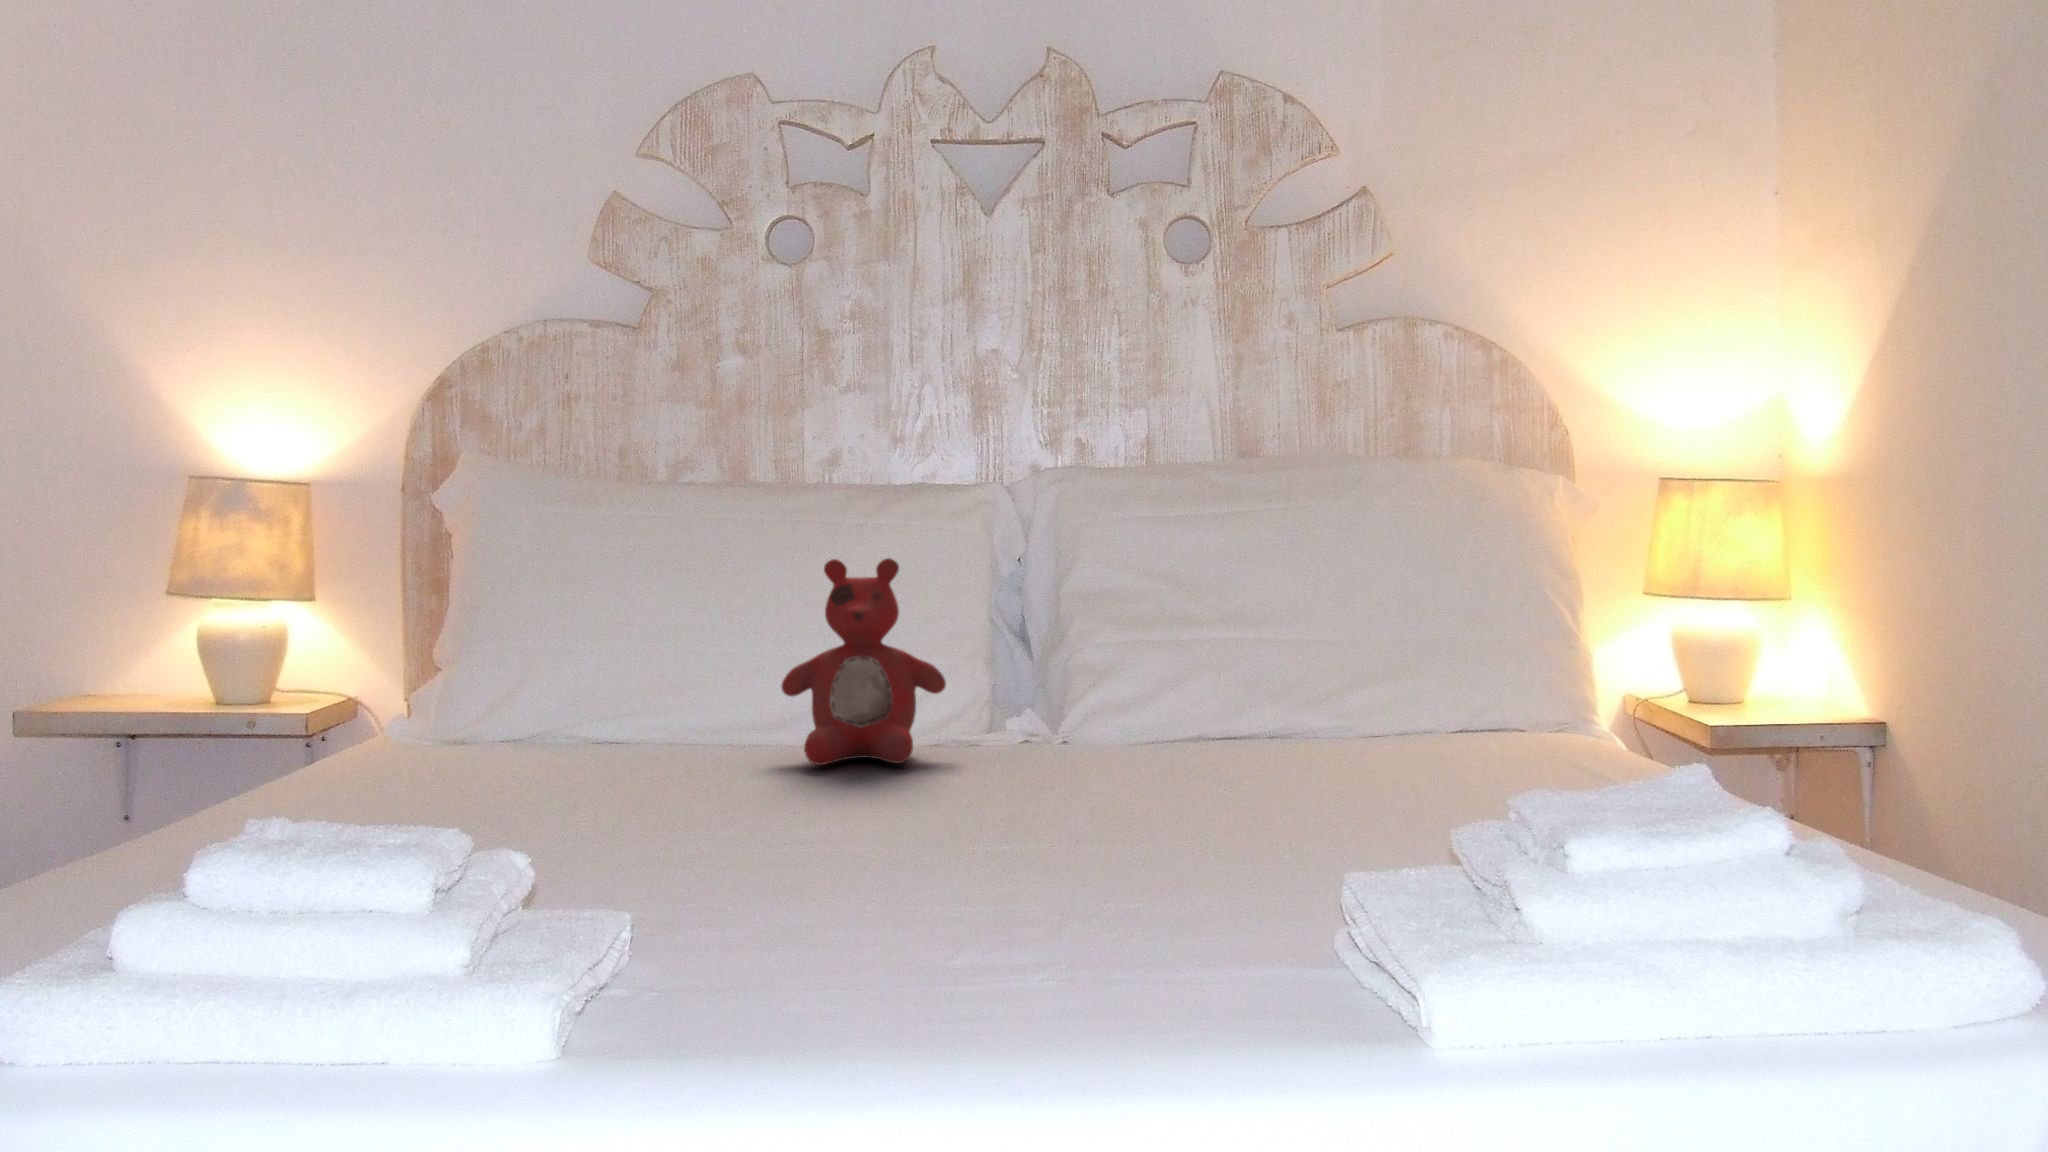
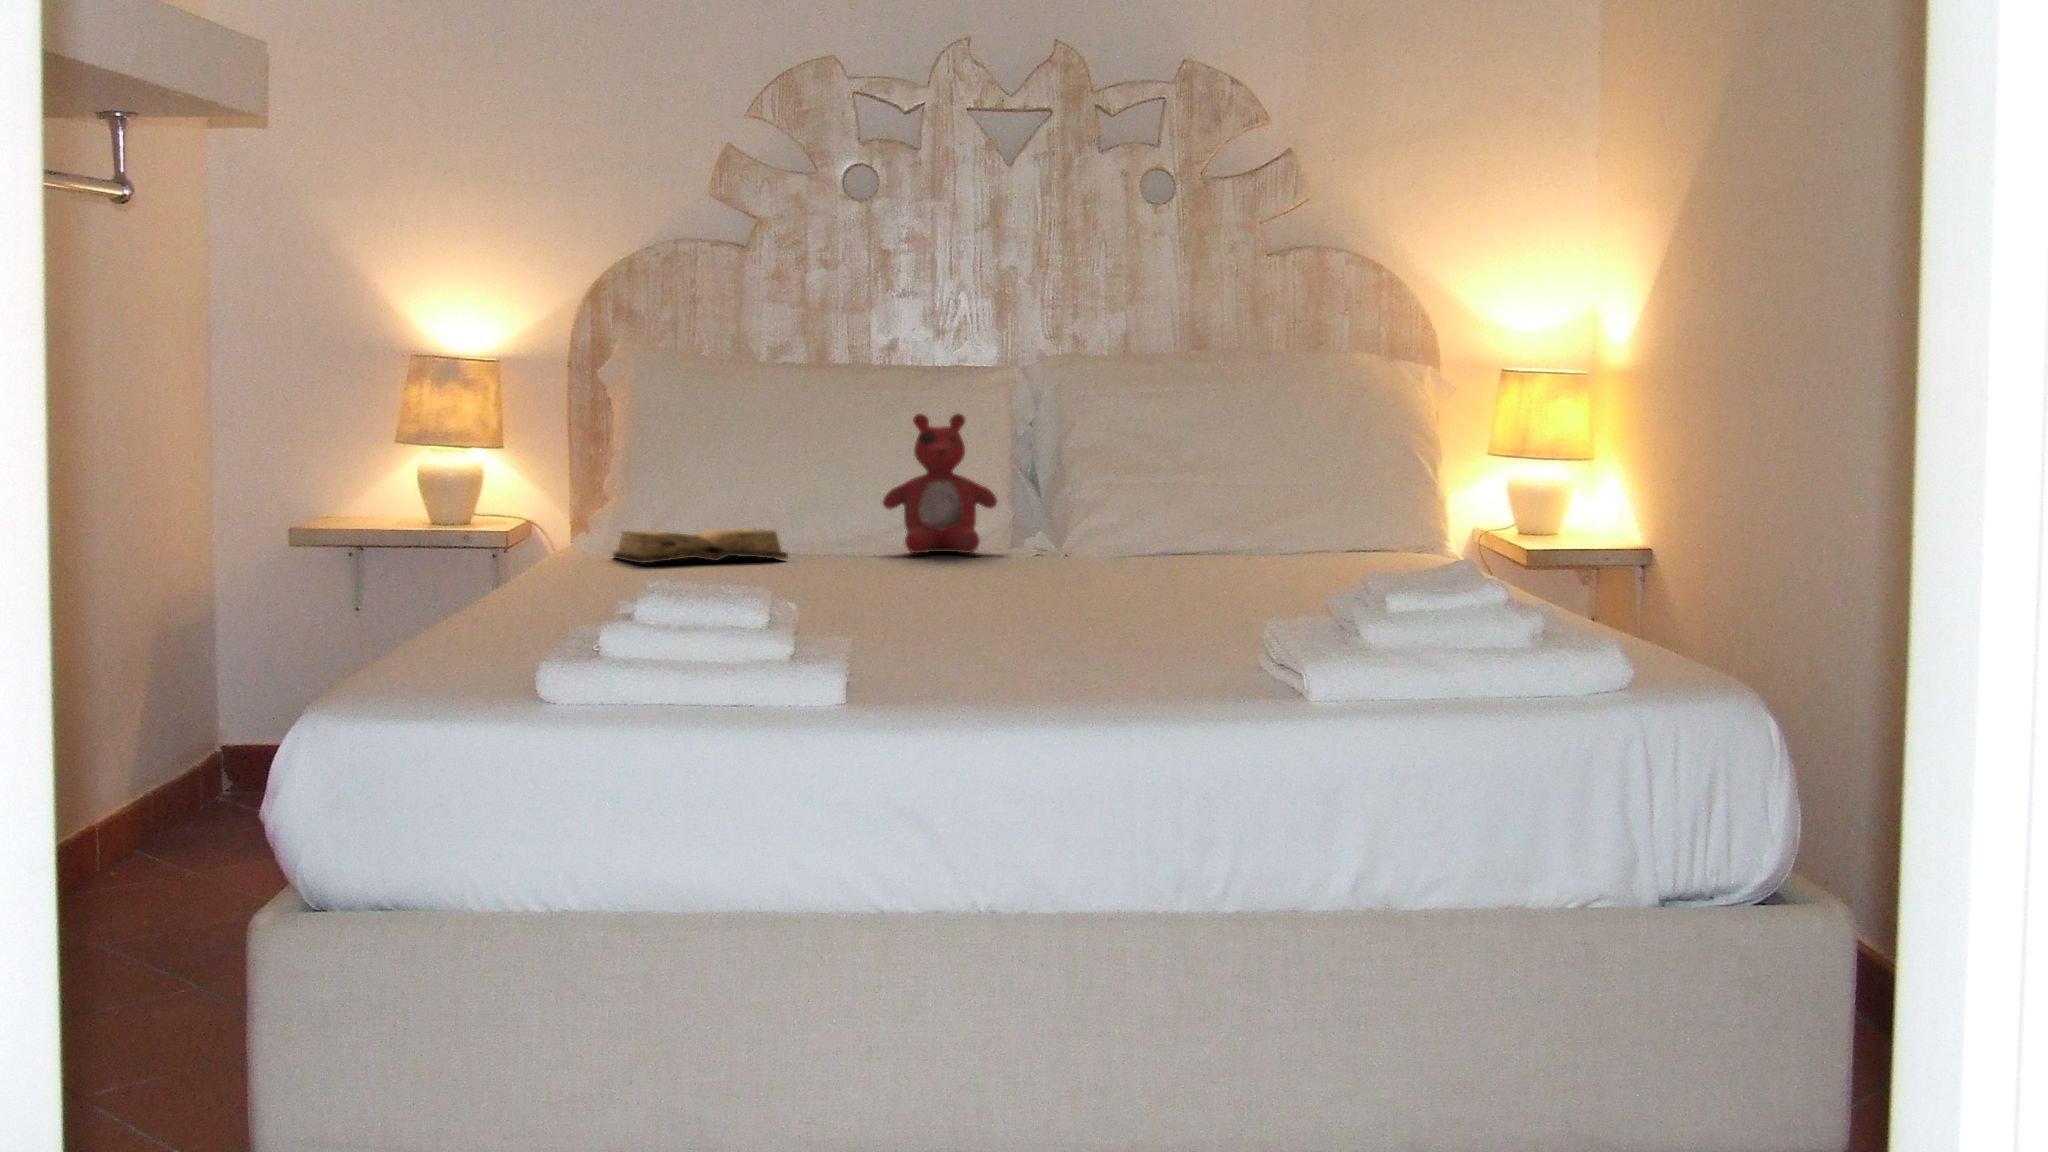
diary: none [385,726,624,797] -> present [613,528,788,563]

